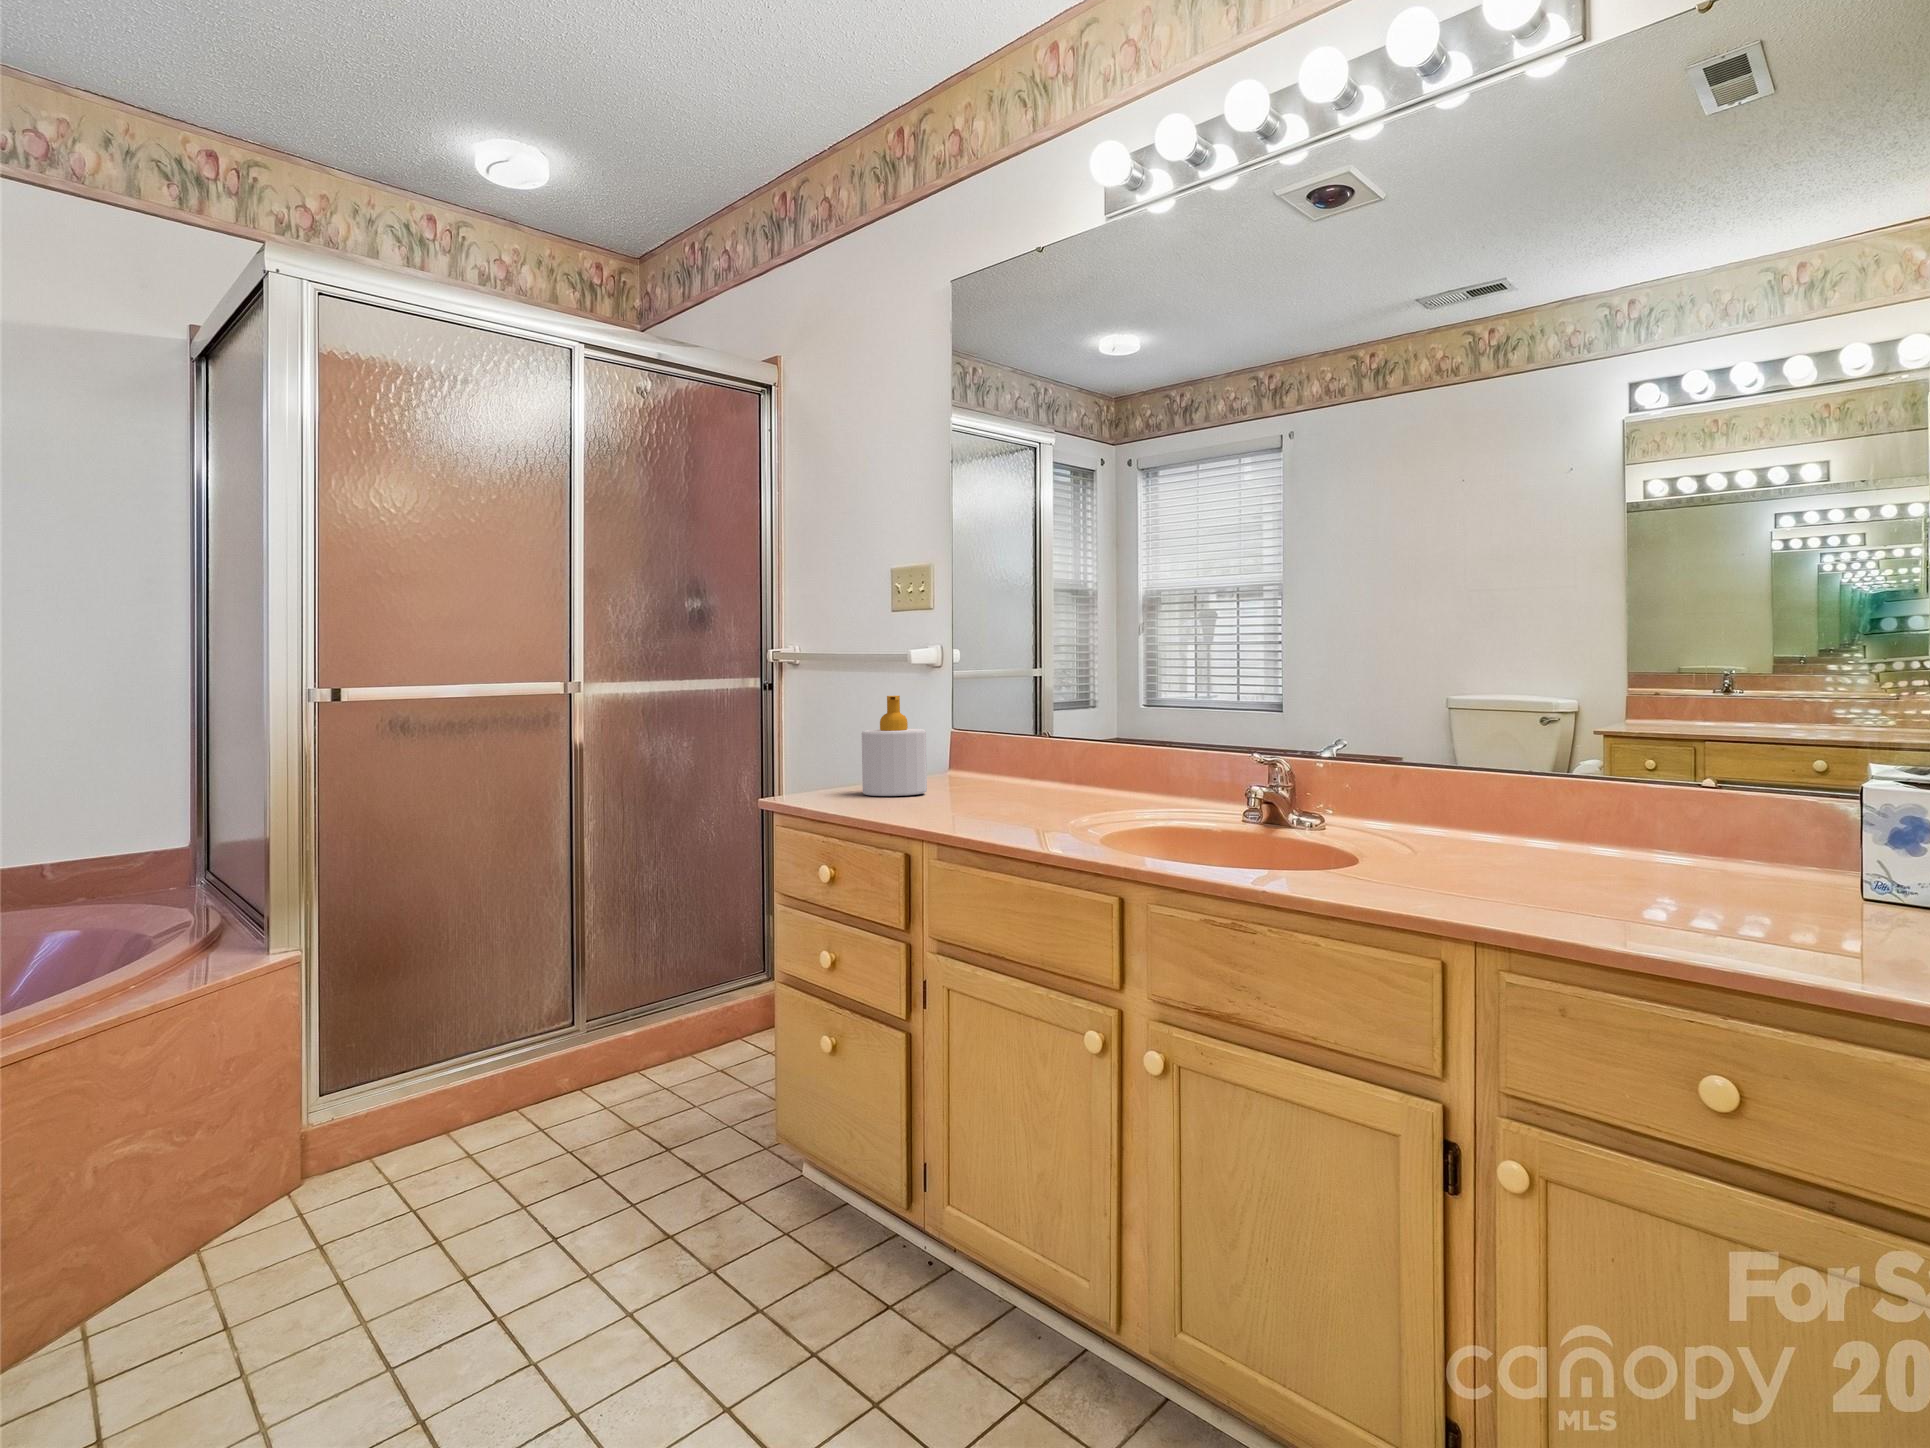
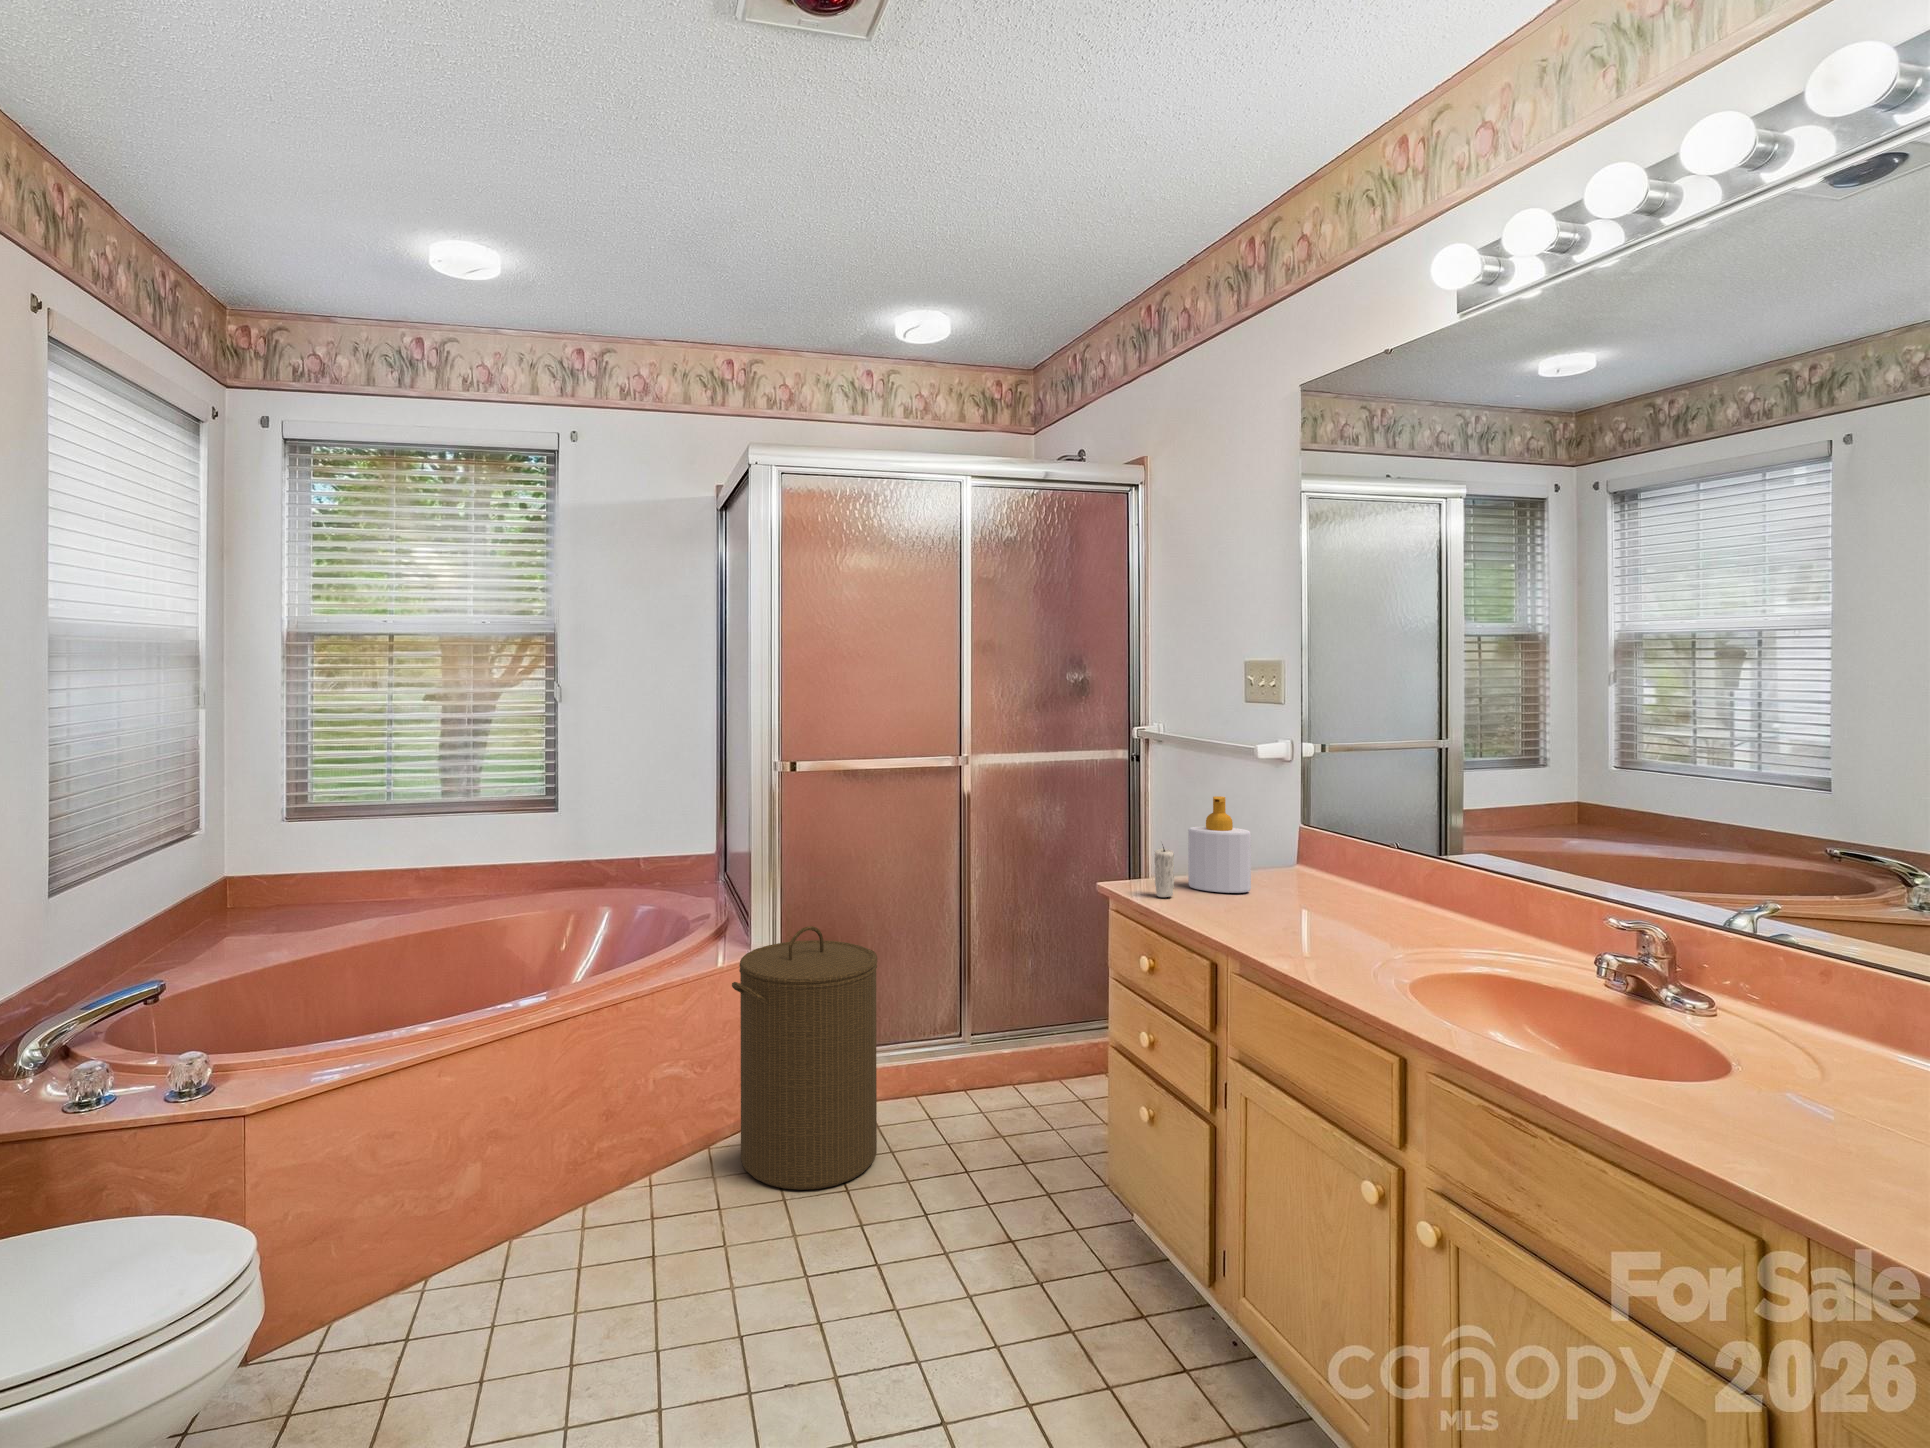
candle: none [831,742,852,804] -> present [1155,844,1174,897]
laundry hamper: none [233,904,474,1266] -> present [732,926,877,1190]

